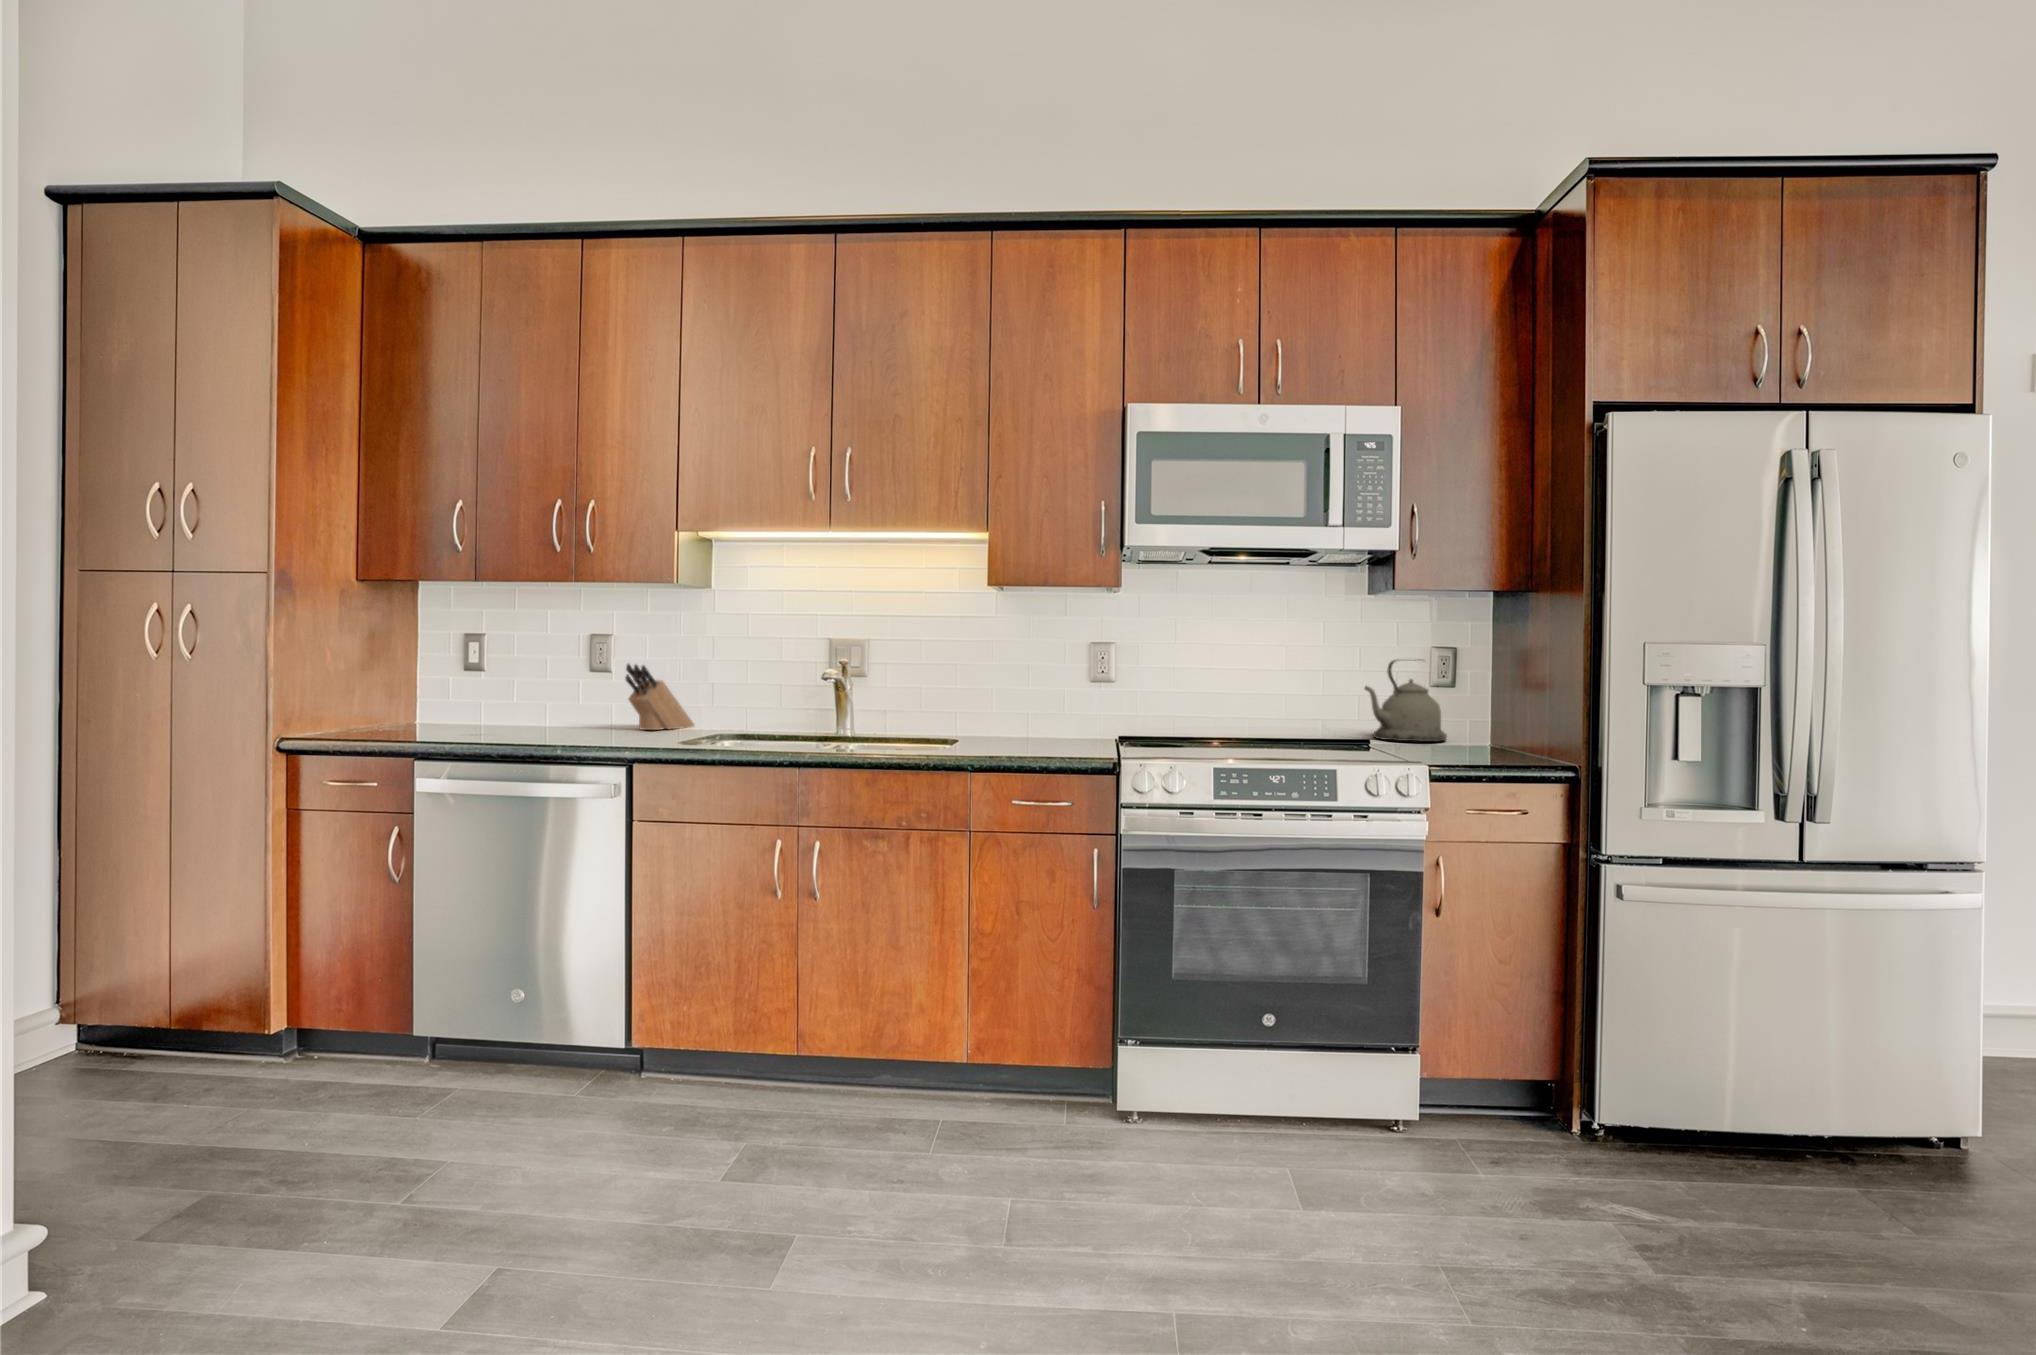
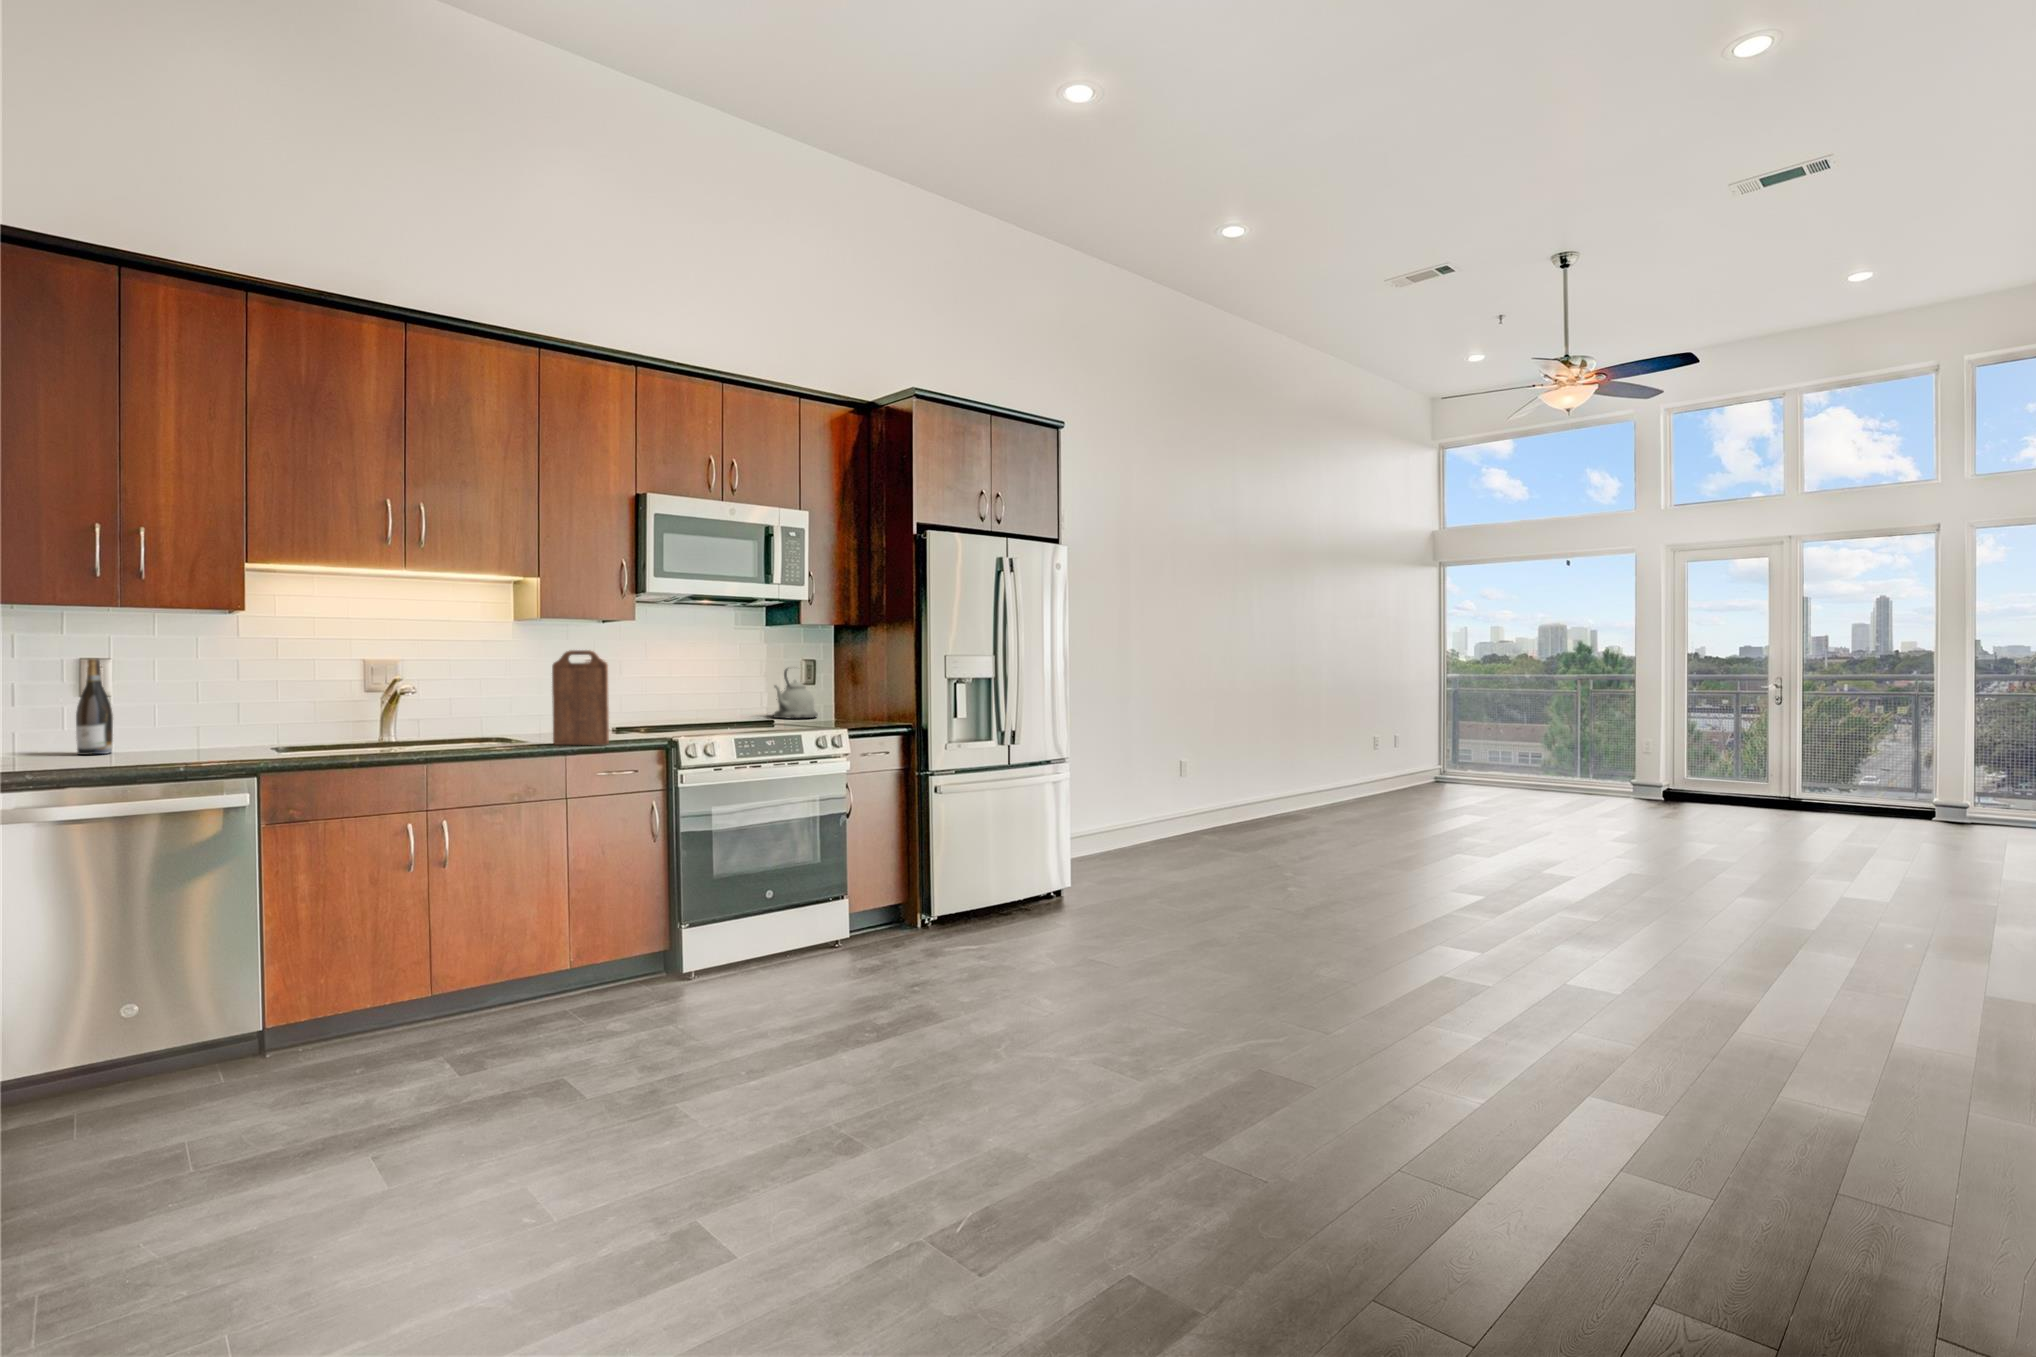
cutting board: none [971,625,1027,758] -> present [552,650,609,745]
wine bottle: none [573,630,602,727] -> present [76,659,113,755]
knife block: present [626,664,694,730] -> none [166,690,222,752]

